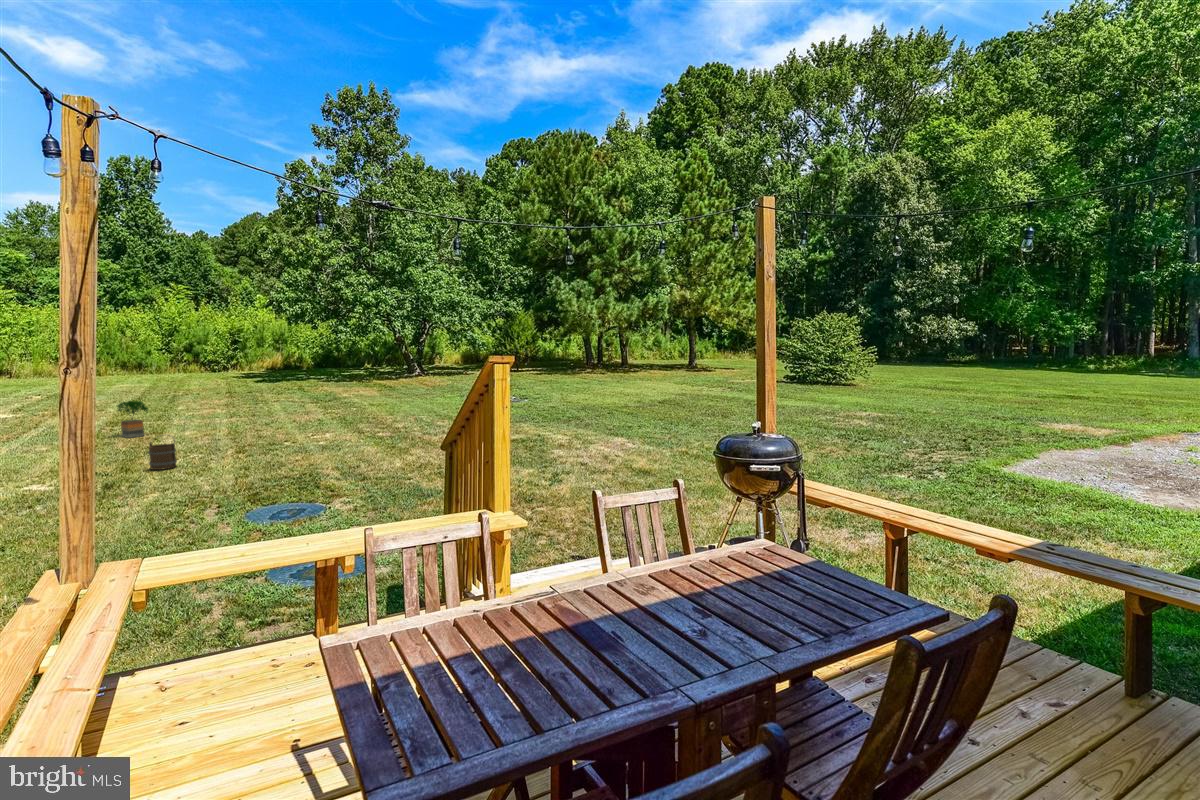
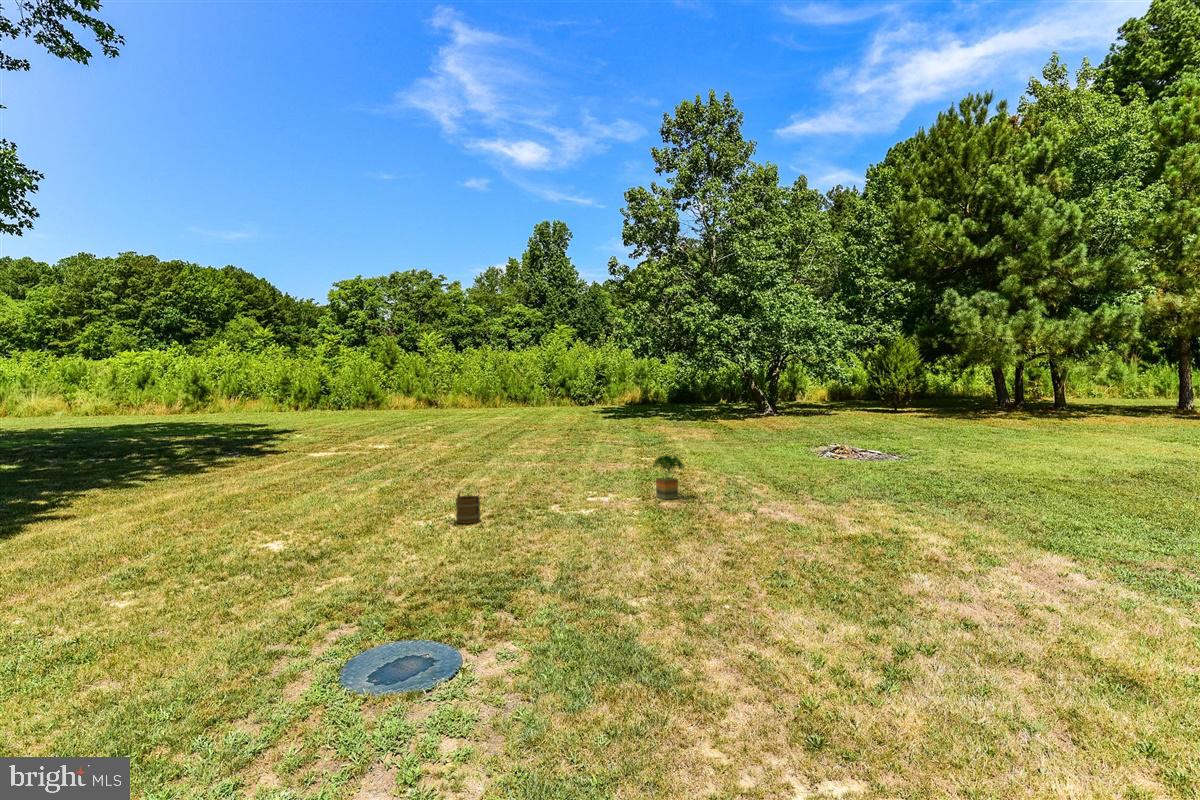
potted tree: present [117,401,148,438] -> present [653,456,684,499]

